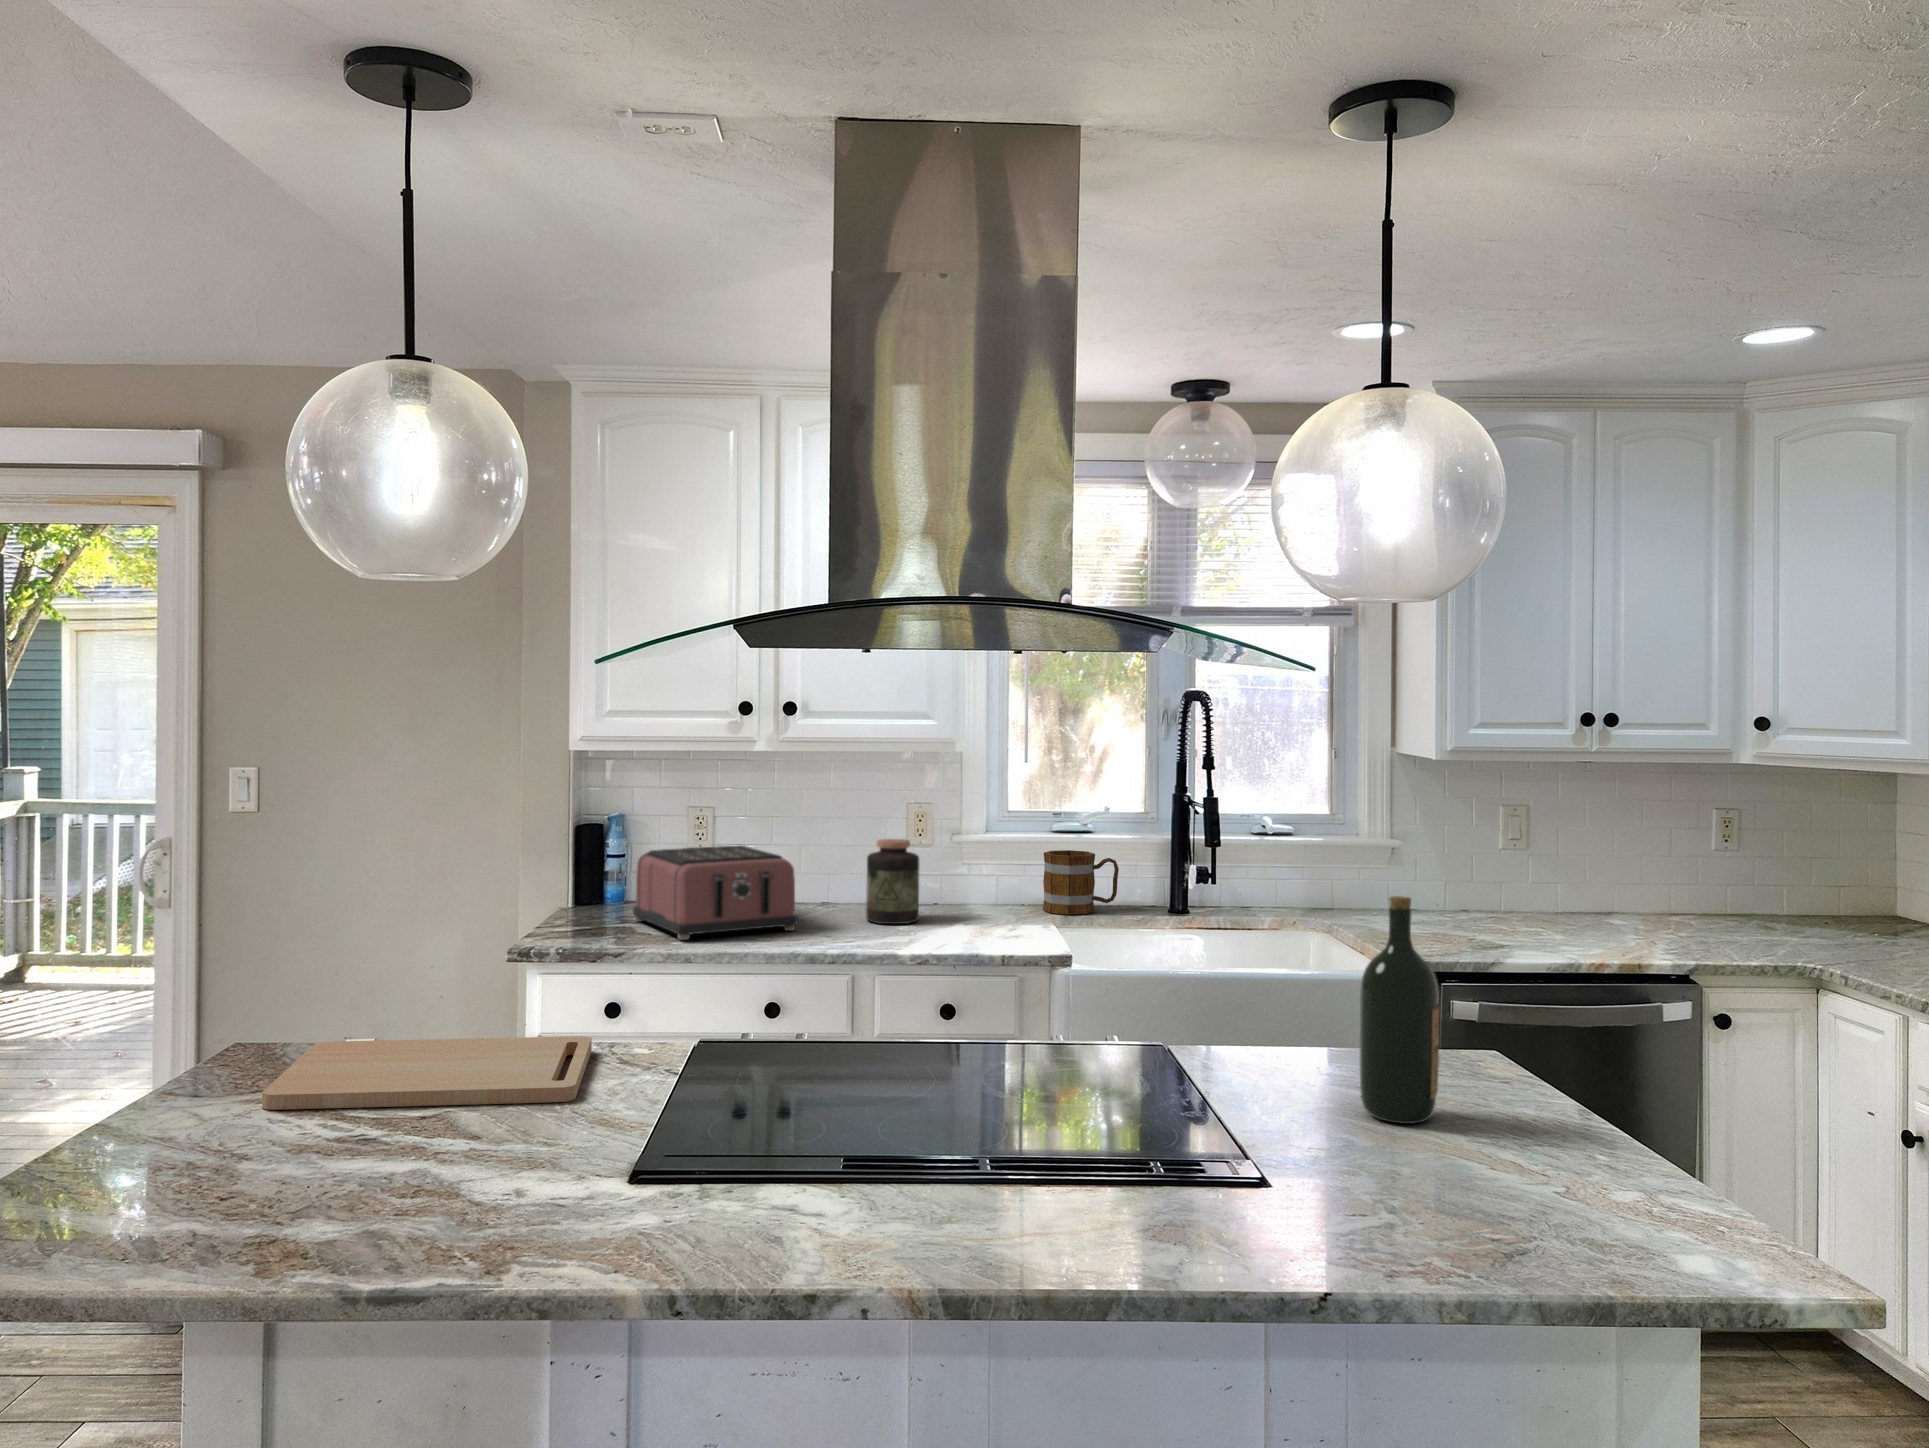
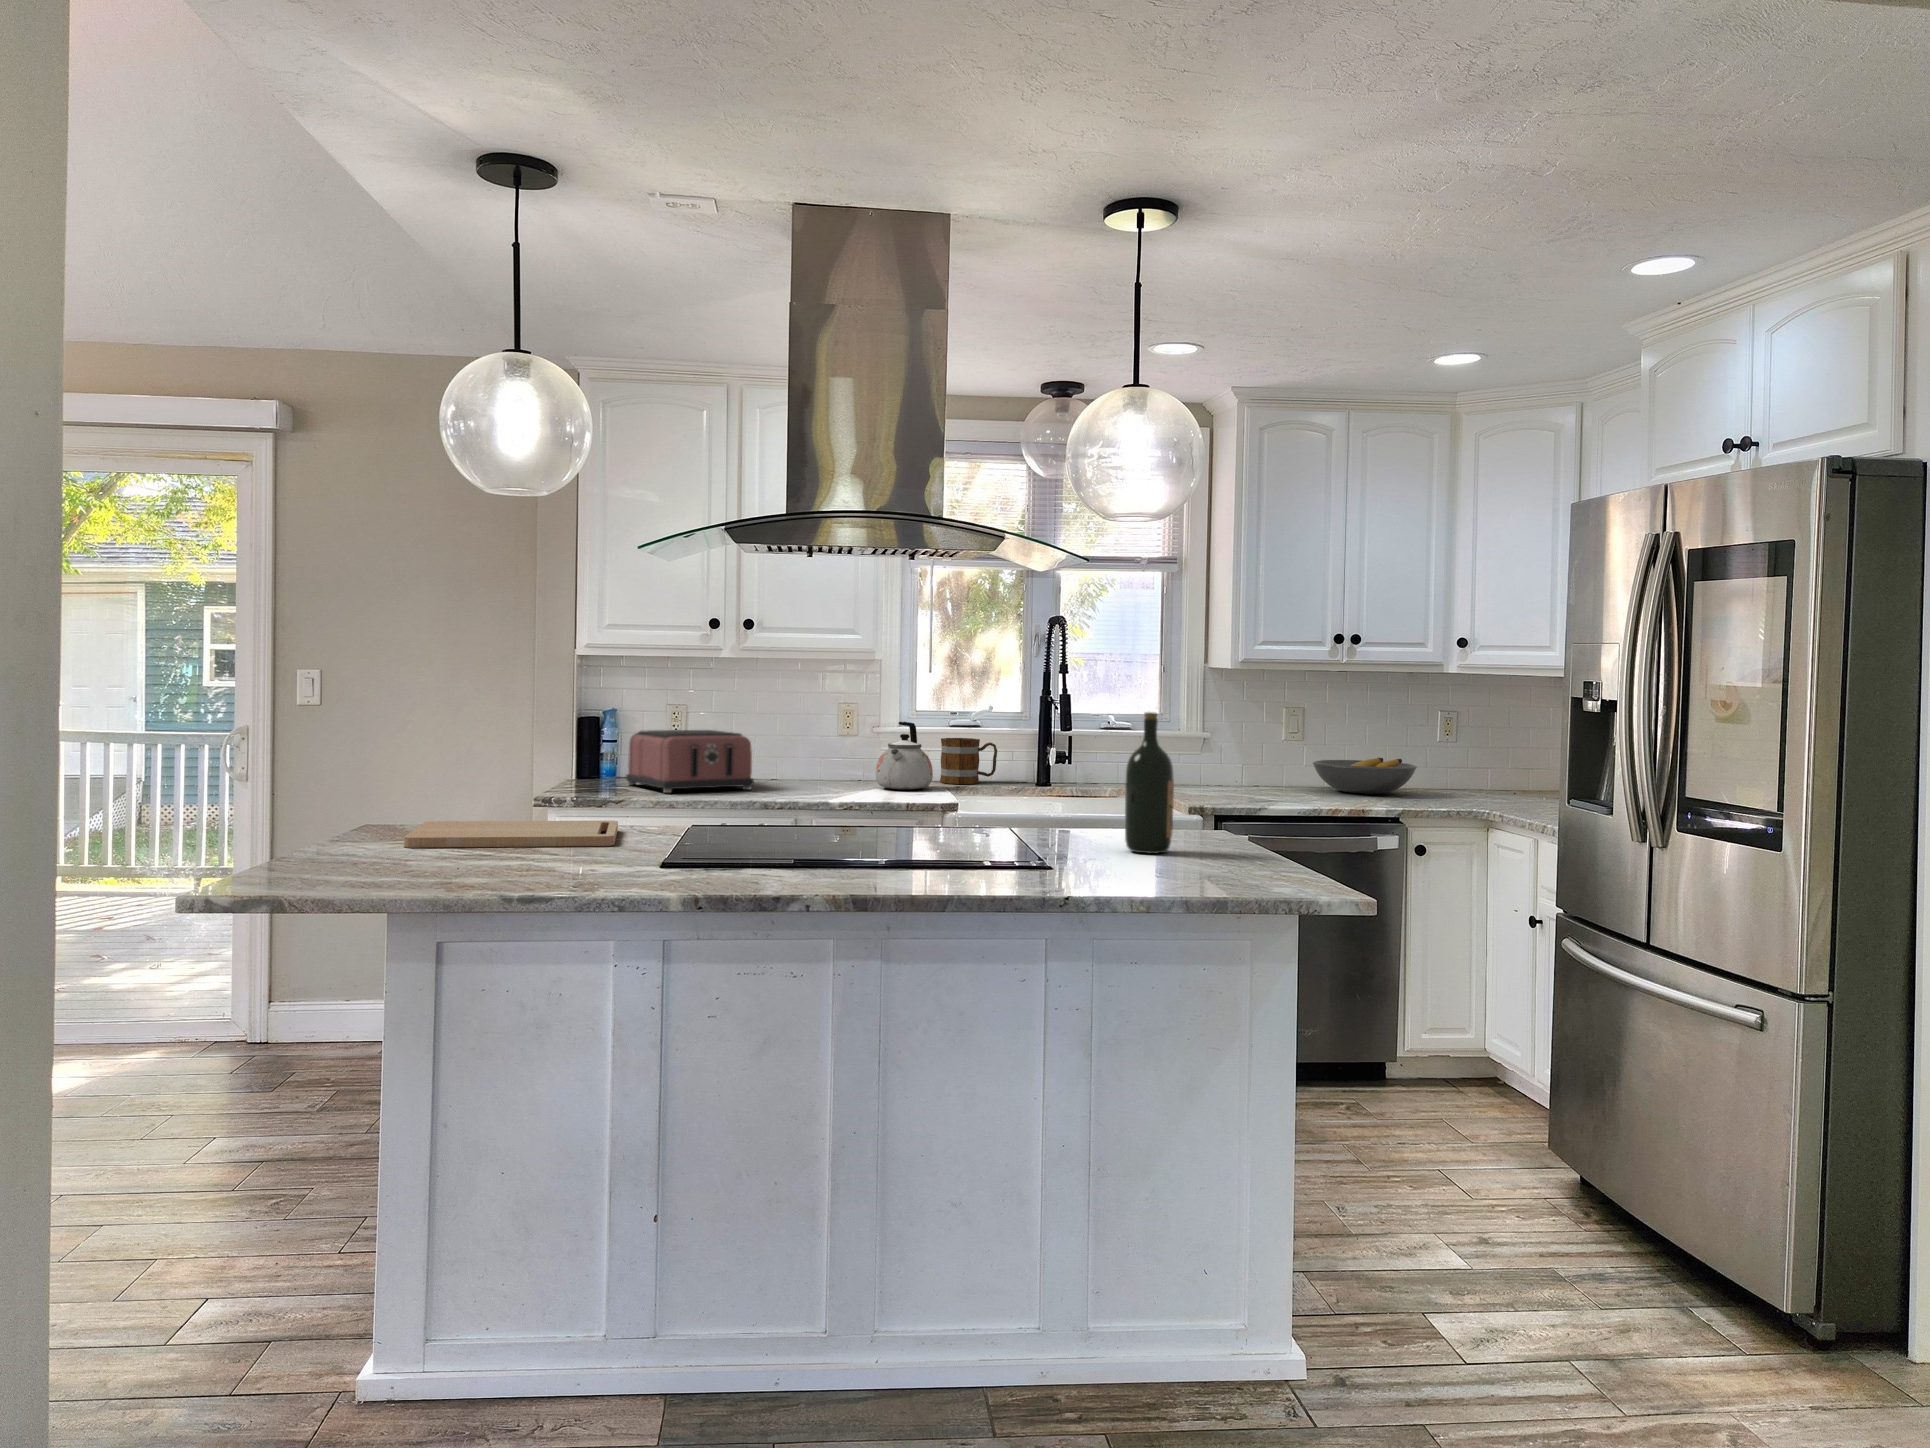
kettle: none [959,837,1035,929] -> present [876,722,933,790]
jar: present [866,839,919,924] -> none [805,725,846,787]
fruit bowl: none [1548,878,1701,931] -> present [1313,758,1417,794]

